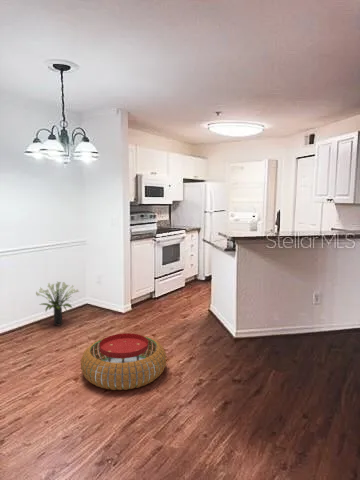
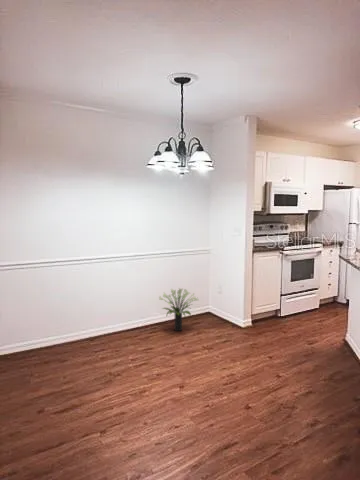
pouf: present [81,333,166,390] -> none [186,350,276,411]

